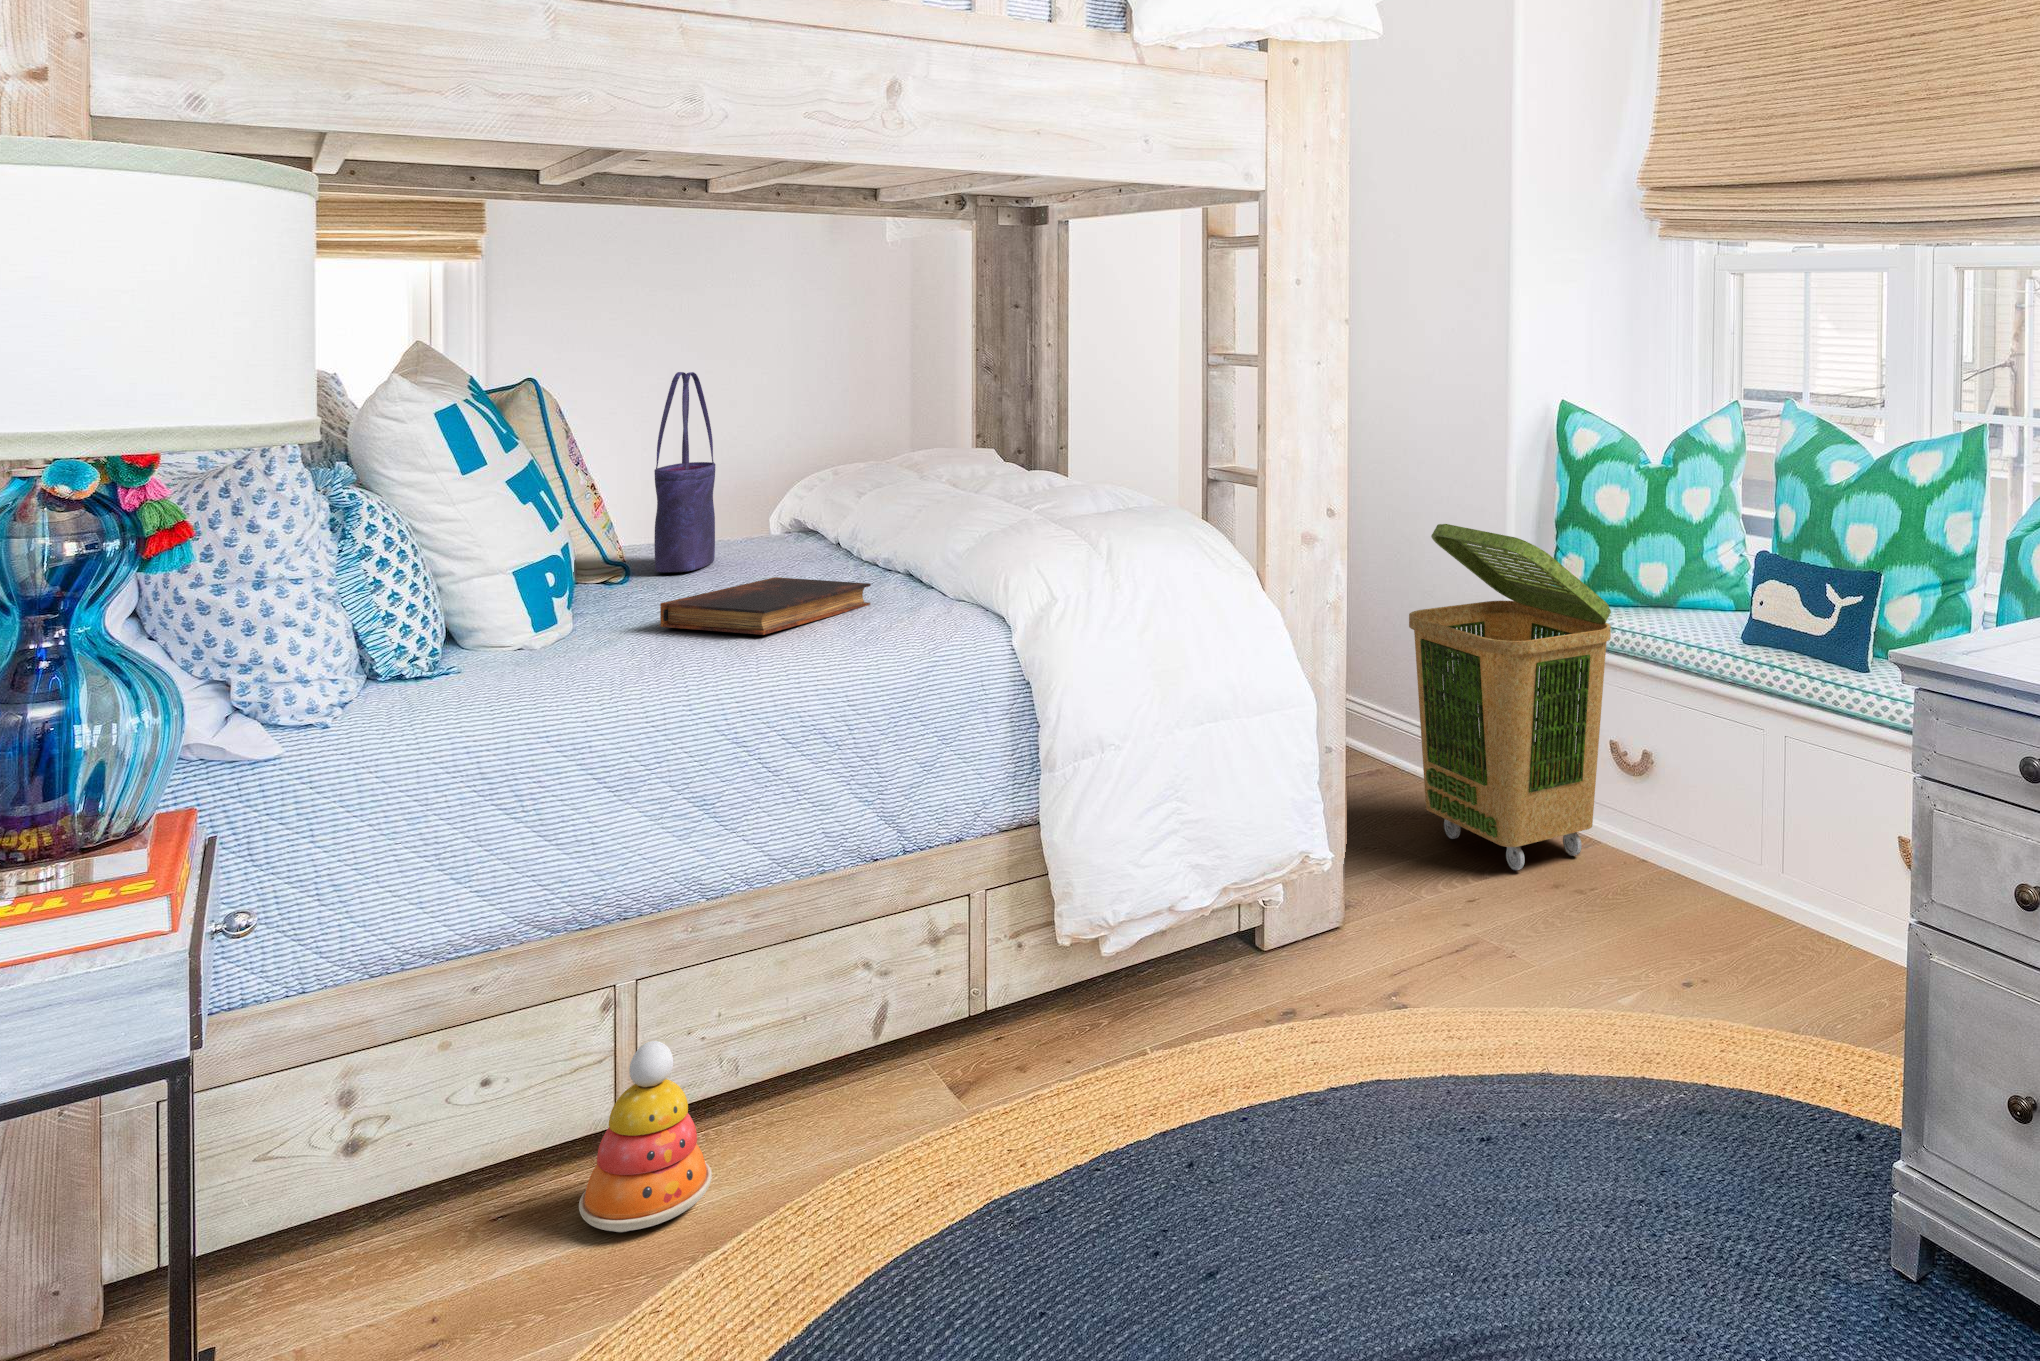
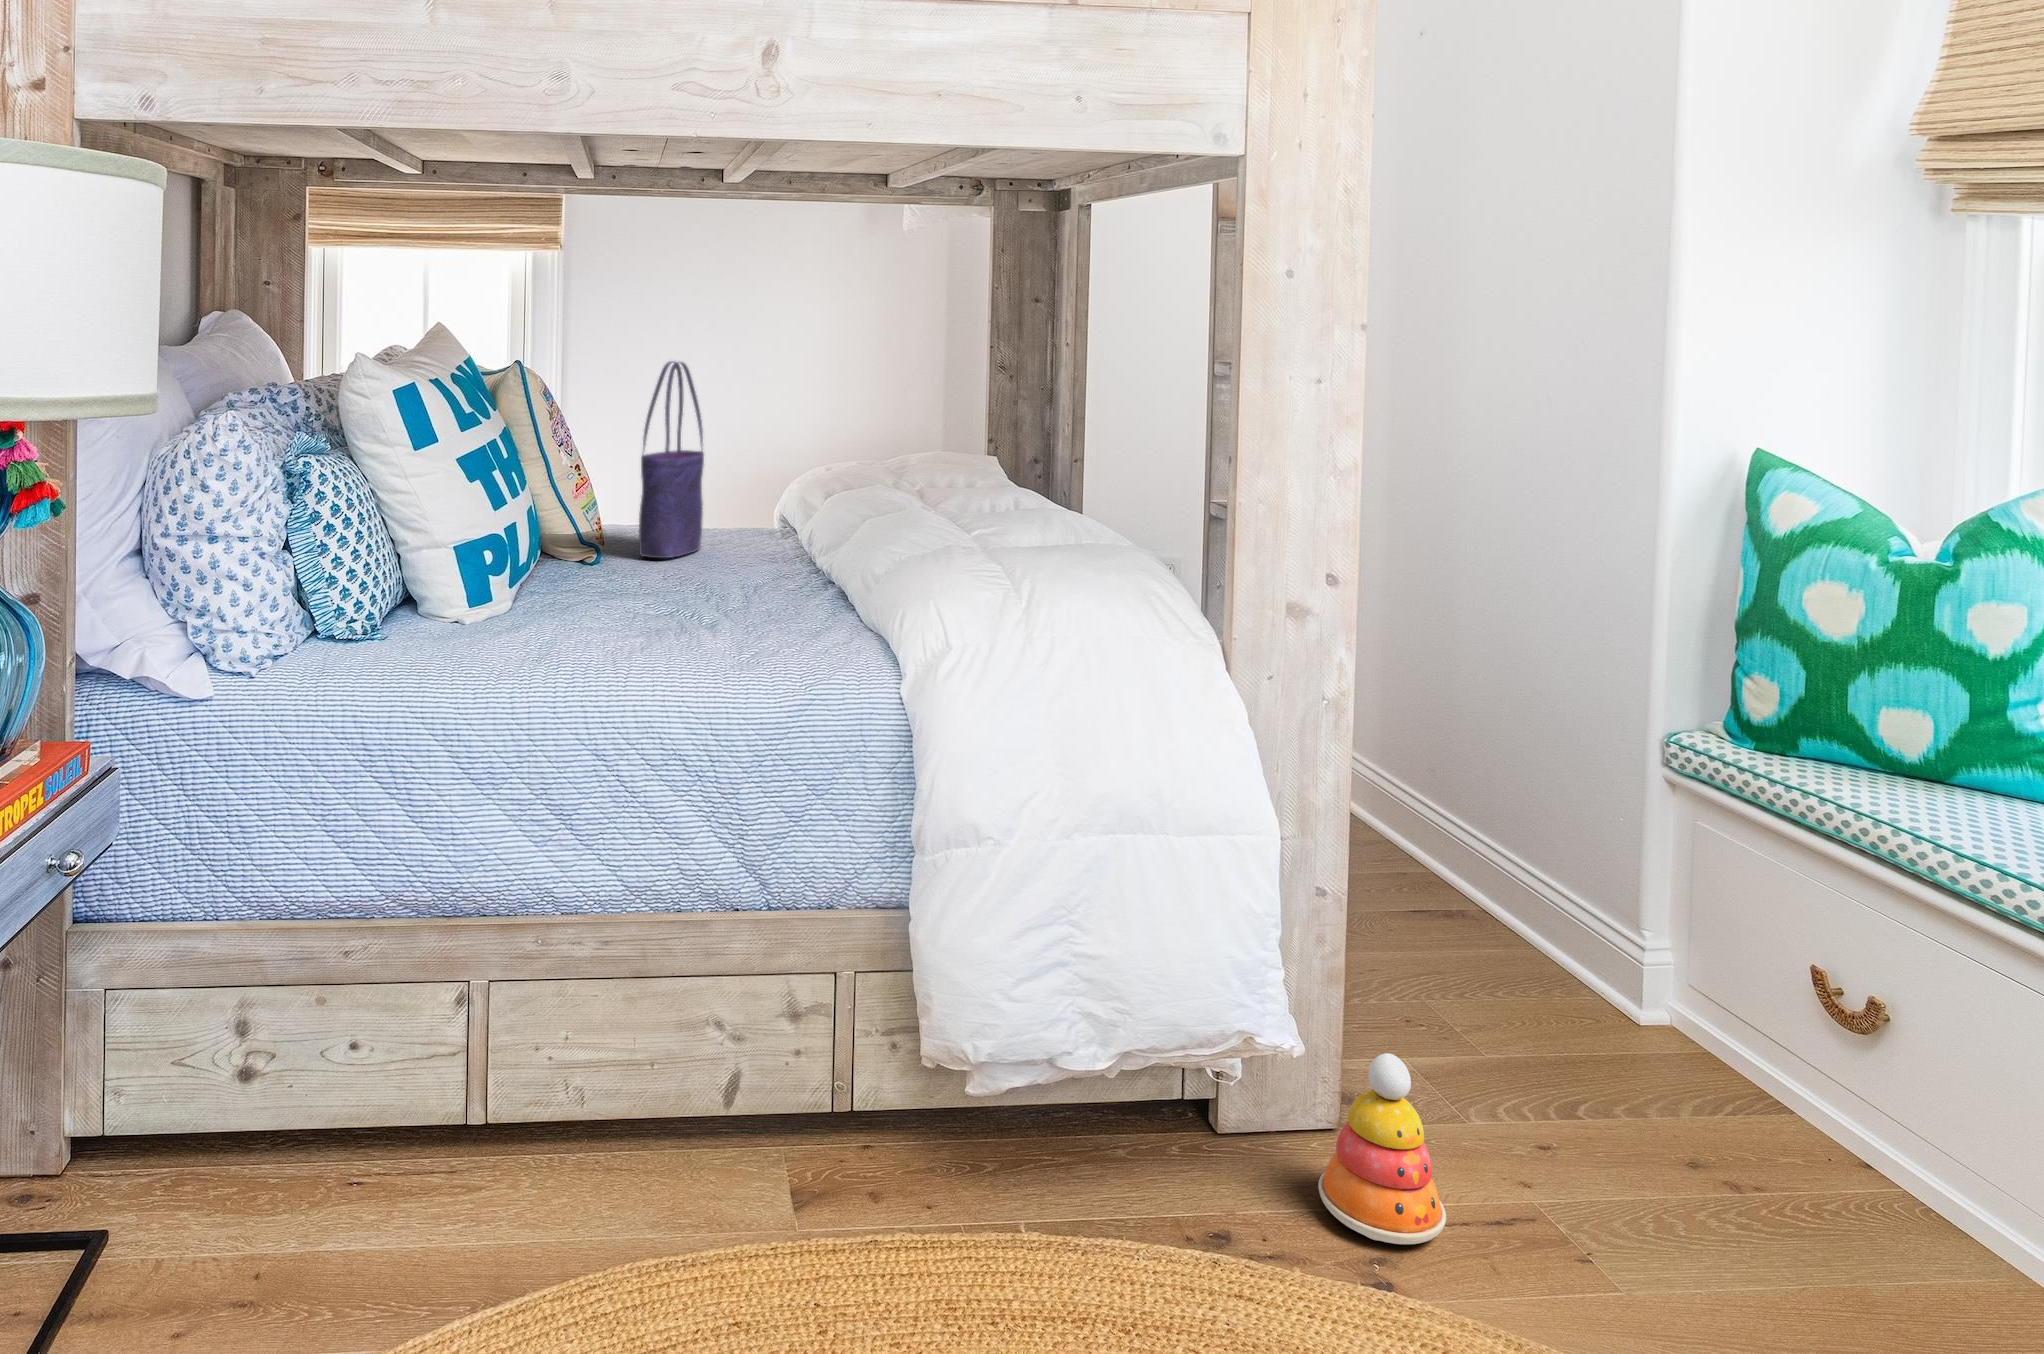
laundry basket: present [1409,524,1611,870] -> none [1485,606,1809,1115]
book: present [660,577,871,635] -> none [580,577,785,642]
stacking toy: present [579,1041,712,1232] -> present [1318,1053,1446,1244]

